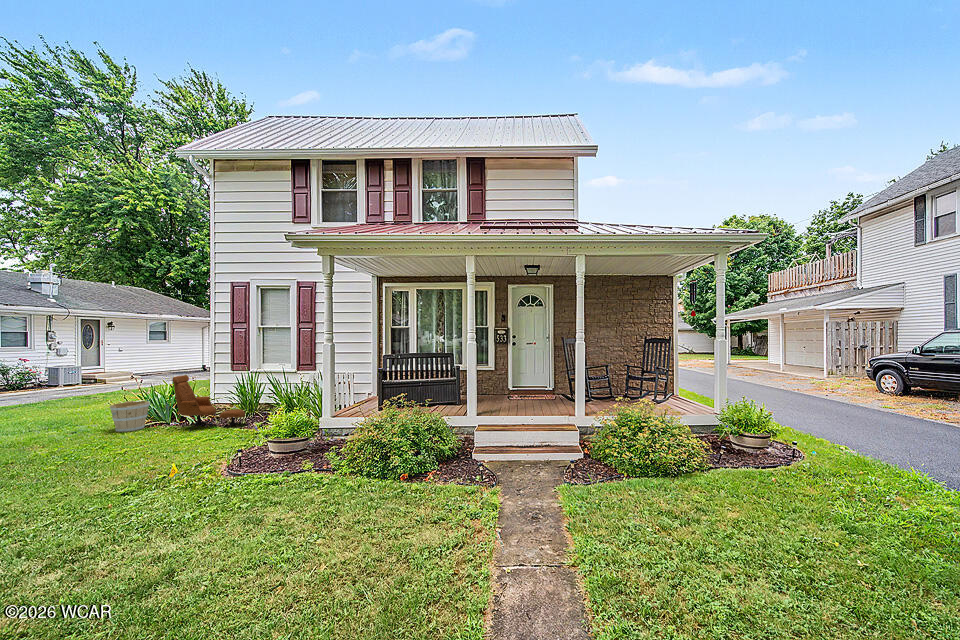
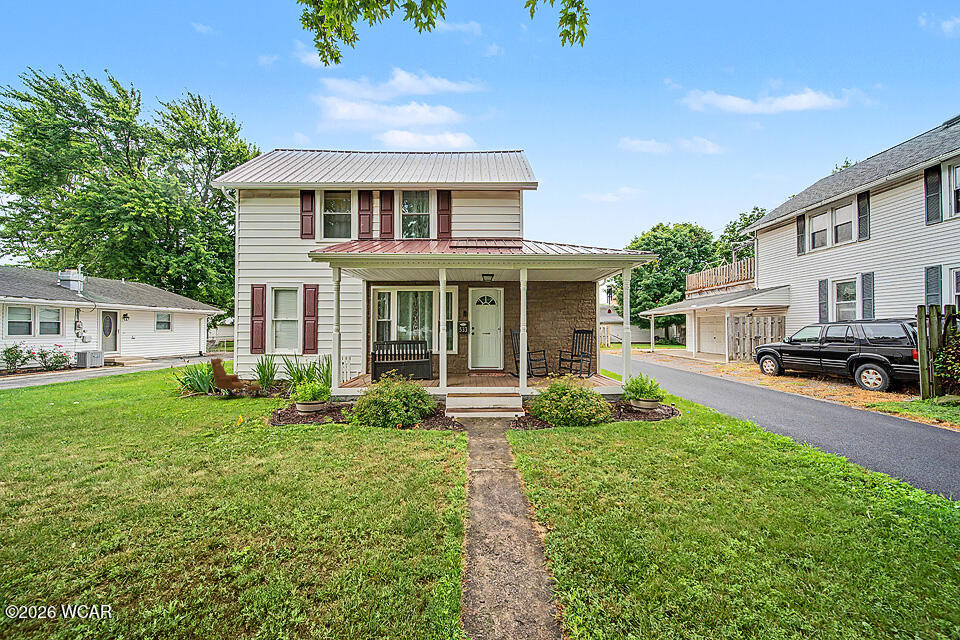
wooden bucket: present [110,401,150,432] -> none [162,378,192,401]

